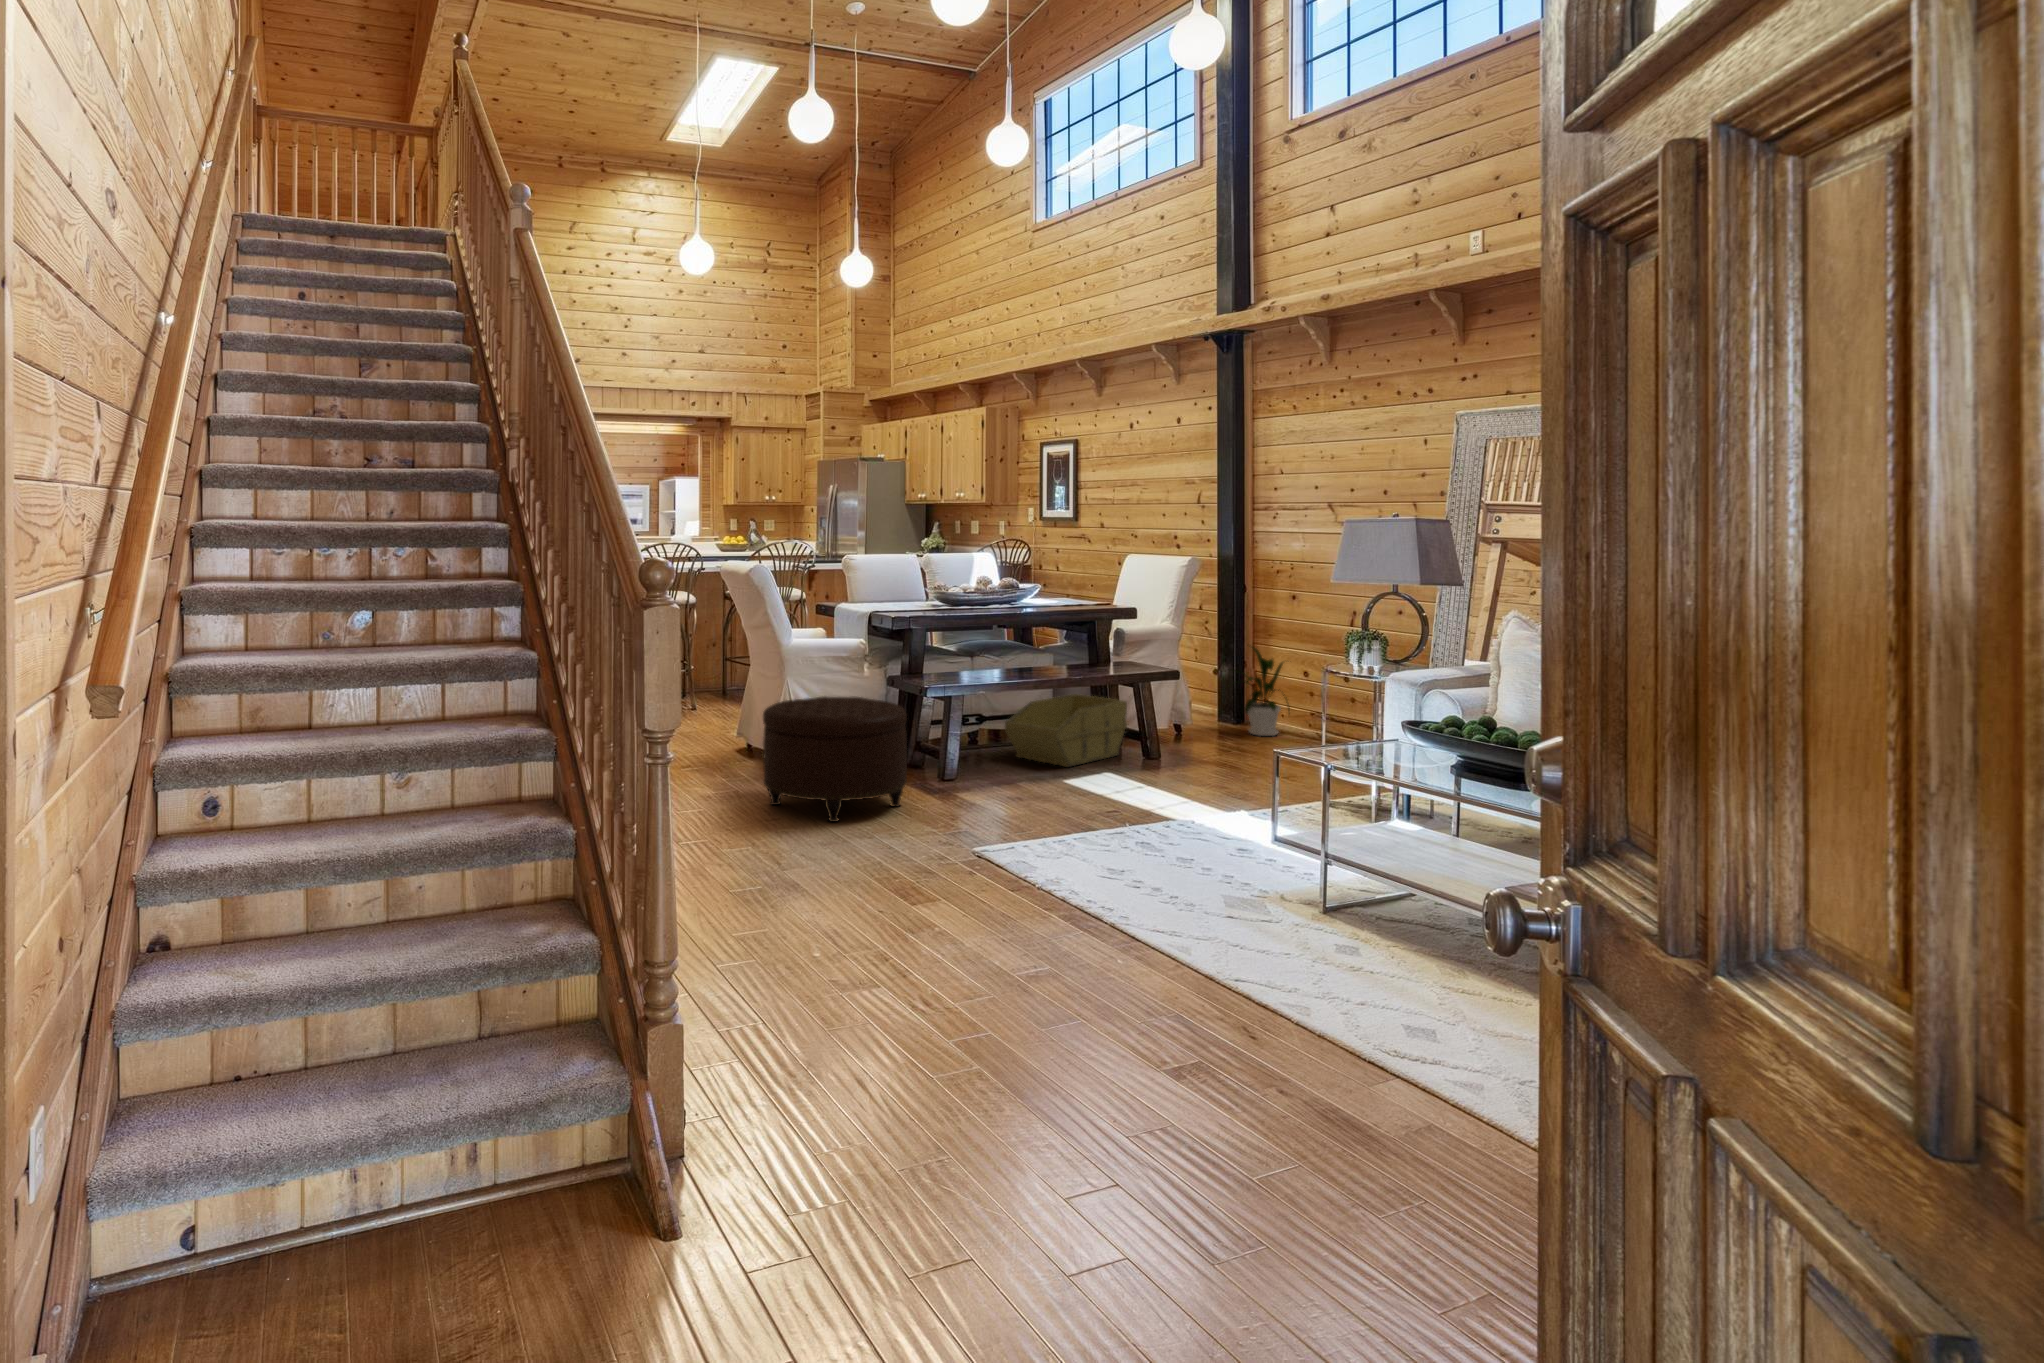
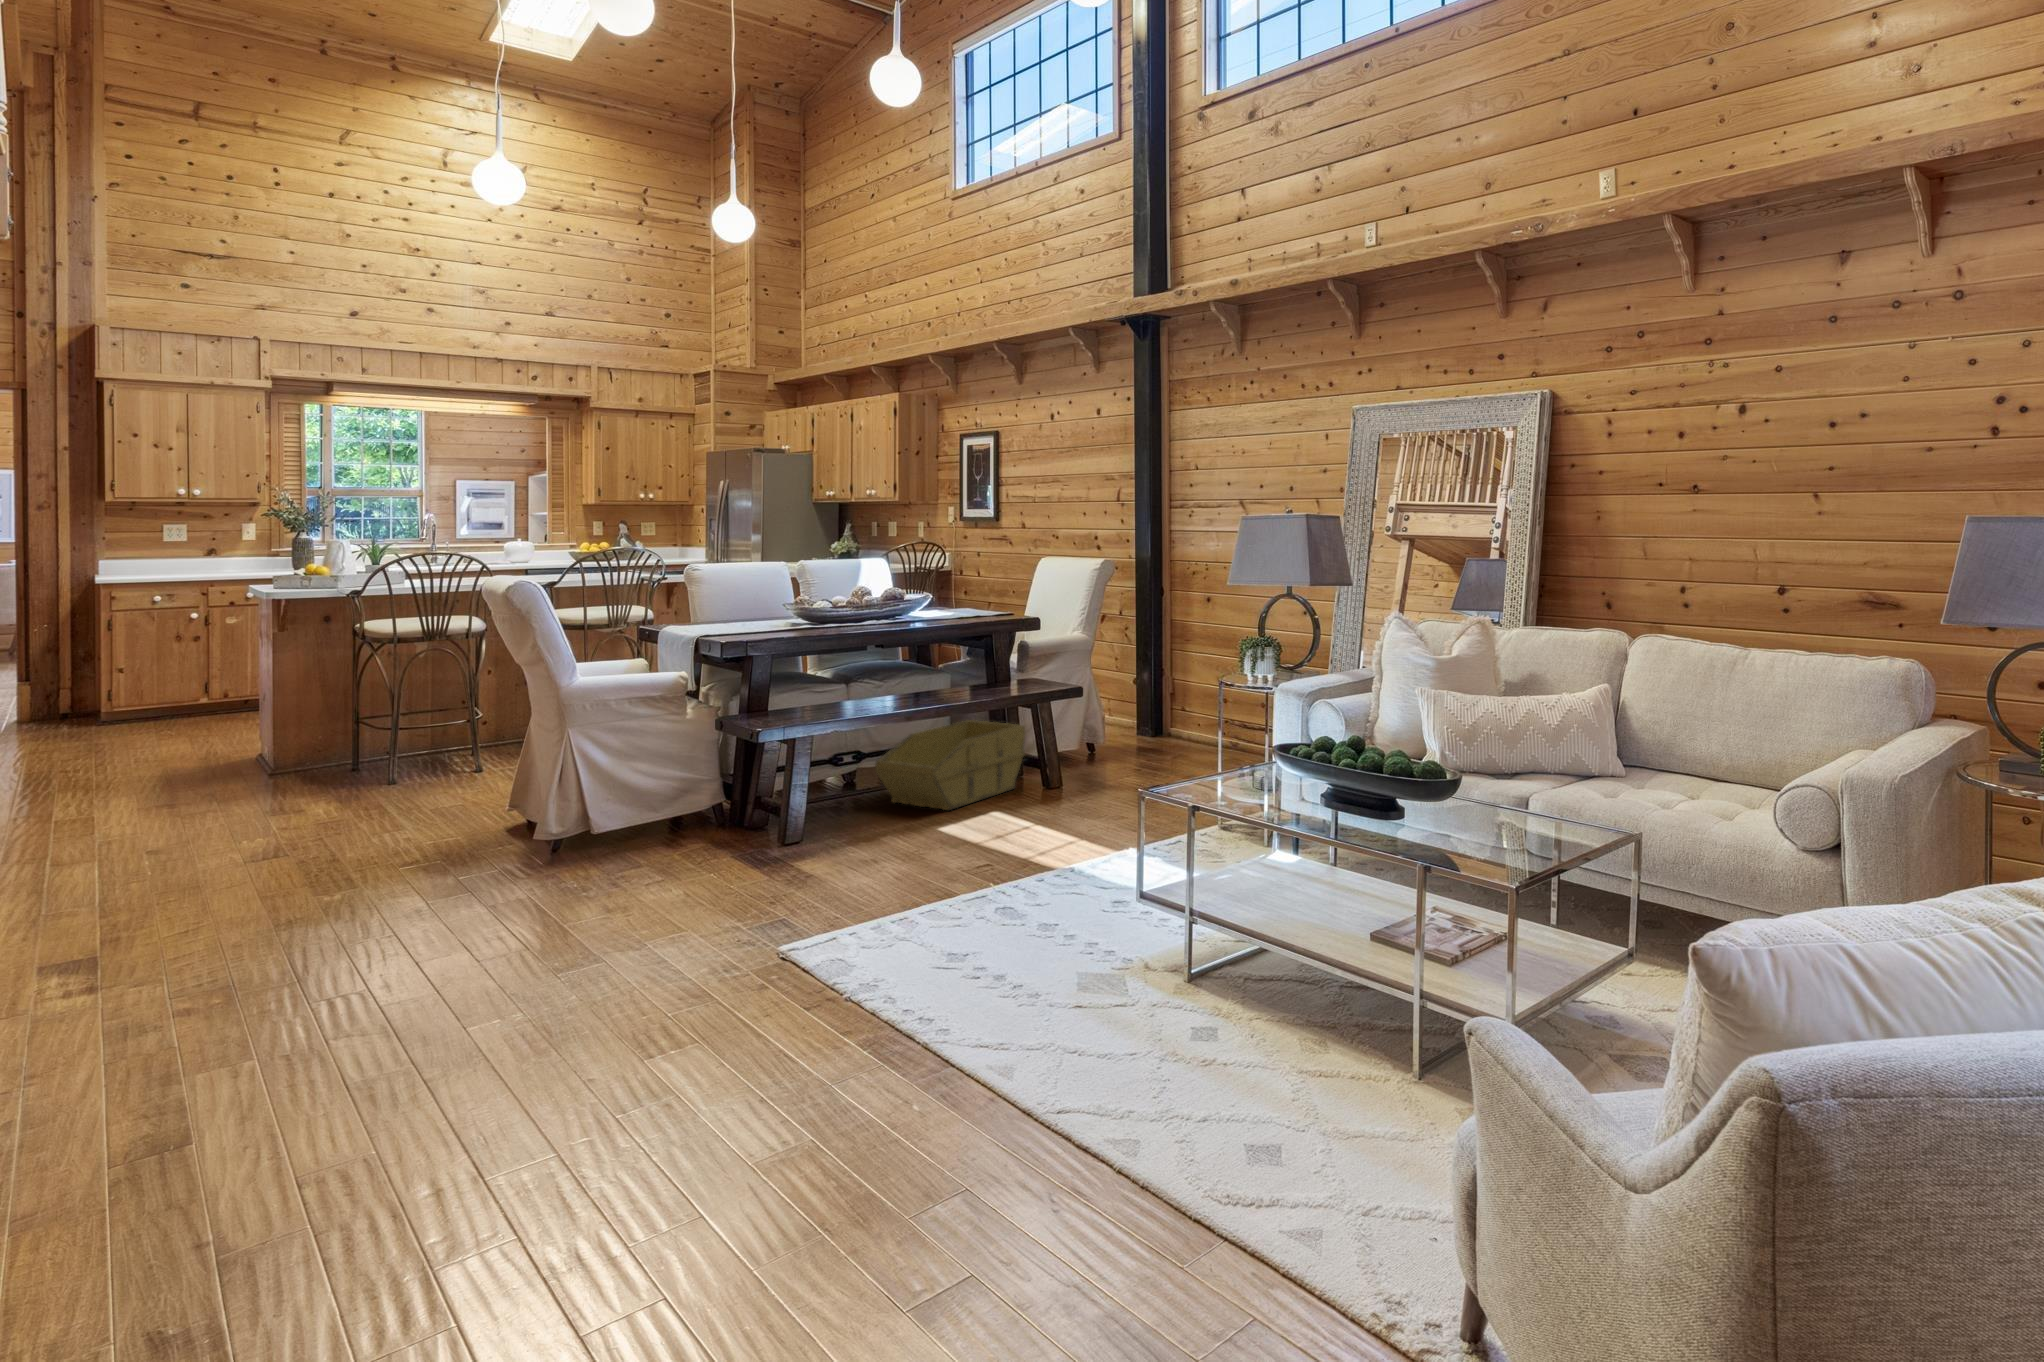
house plant: present [1228,647,1290,736] -> none [1125,653,1207,751]
ottoman: present [763,696,907,822] -> none [488,749,713,931]

